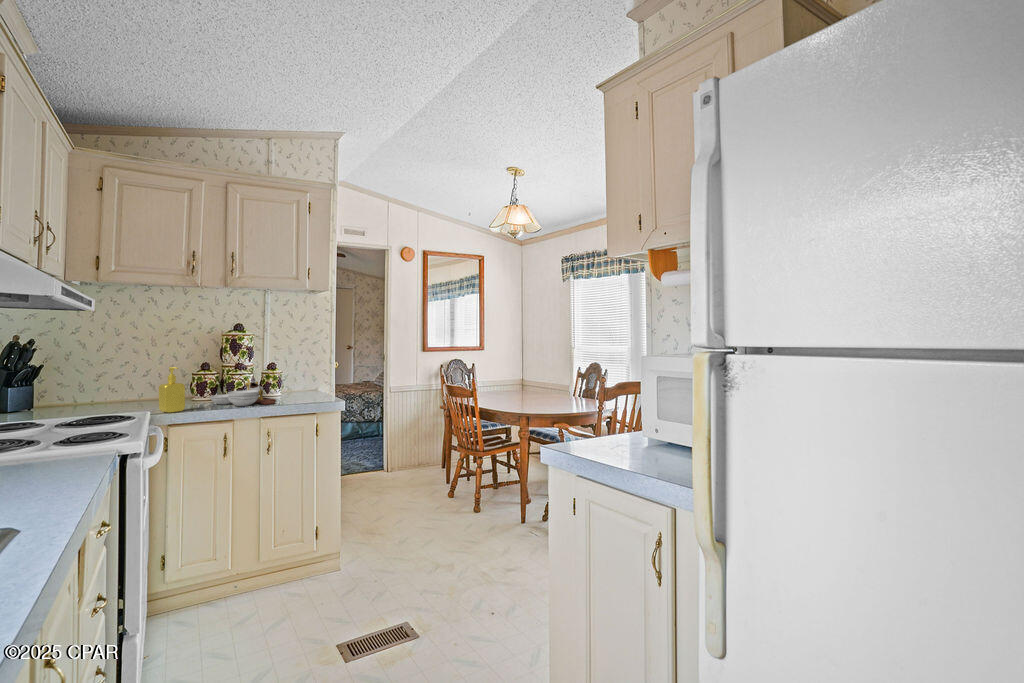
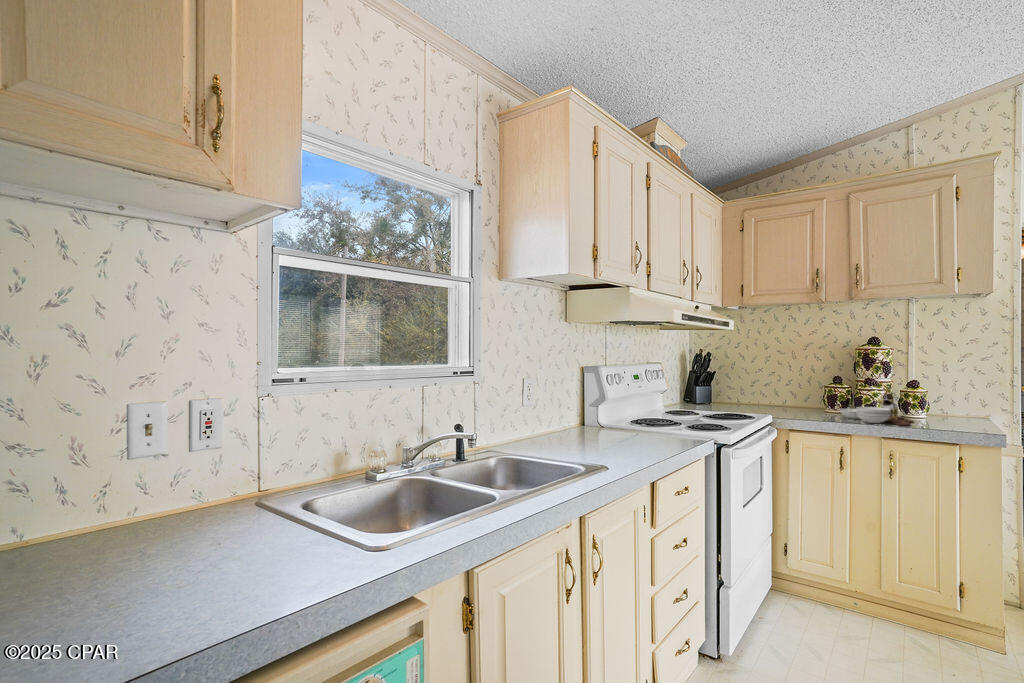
soap dispenser: present [159,367,185,413] -> none [791,379,814,420]

